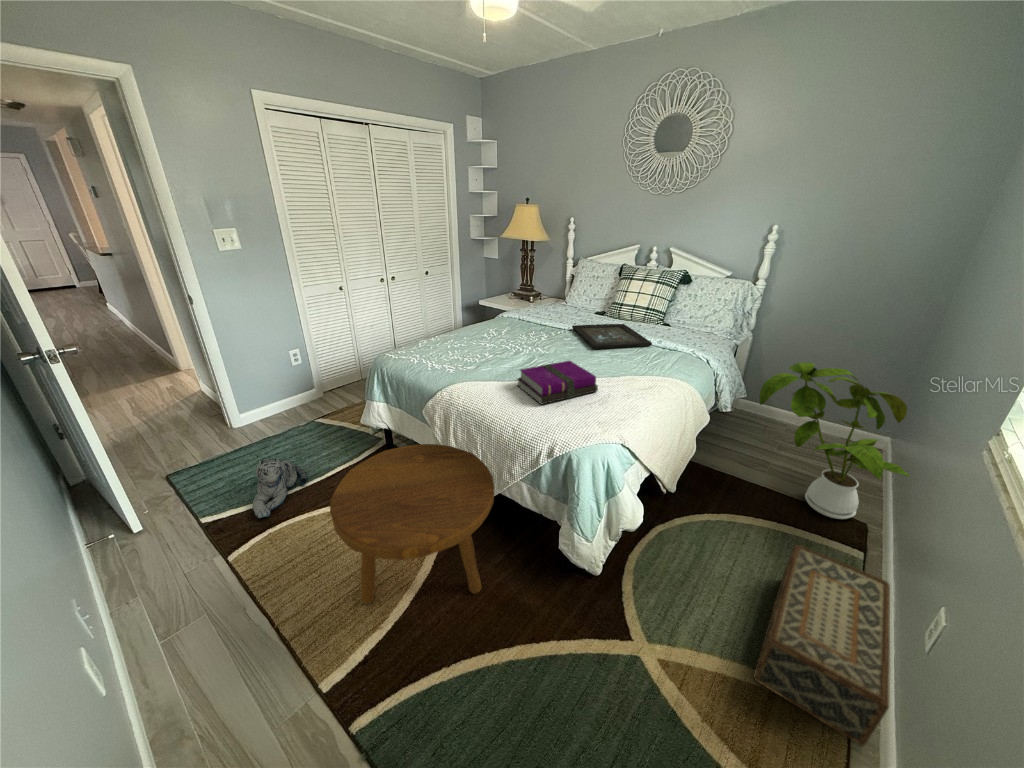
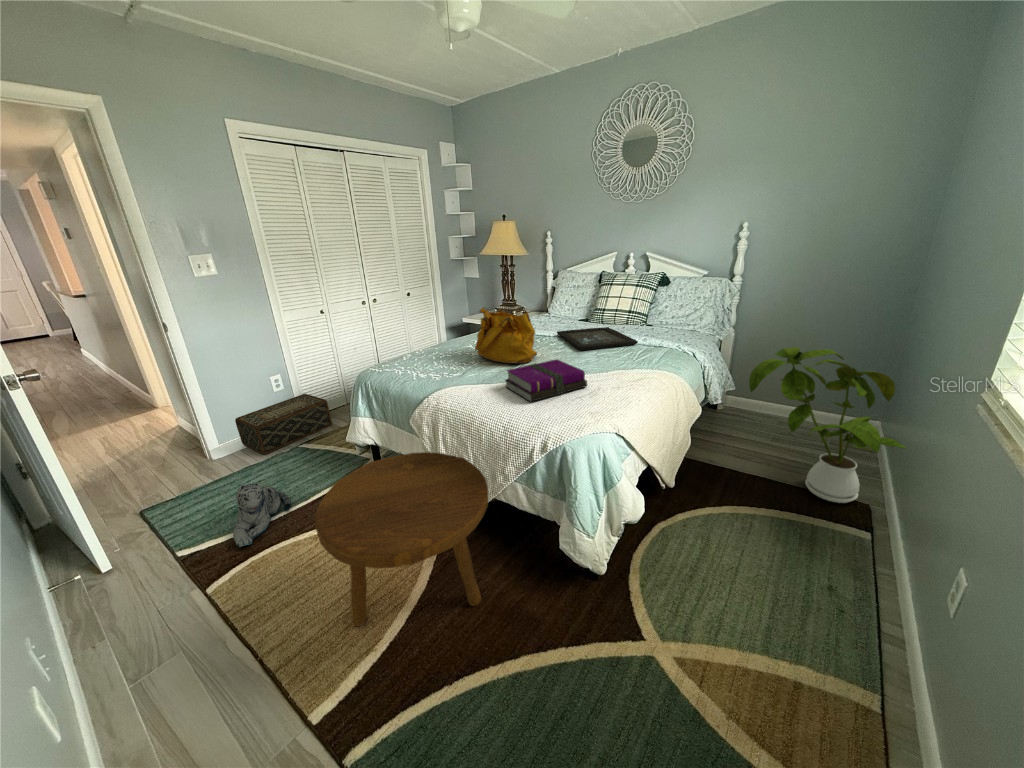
handbag: none [490,300,551,360] -> present [475,308,537,364]
woven basket: present [753,545,890,747] -> present [235,394,332,454]

